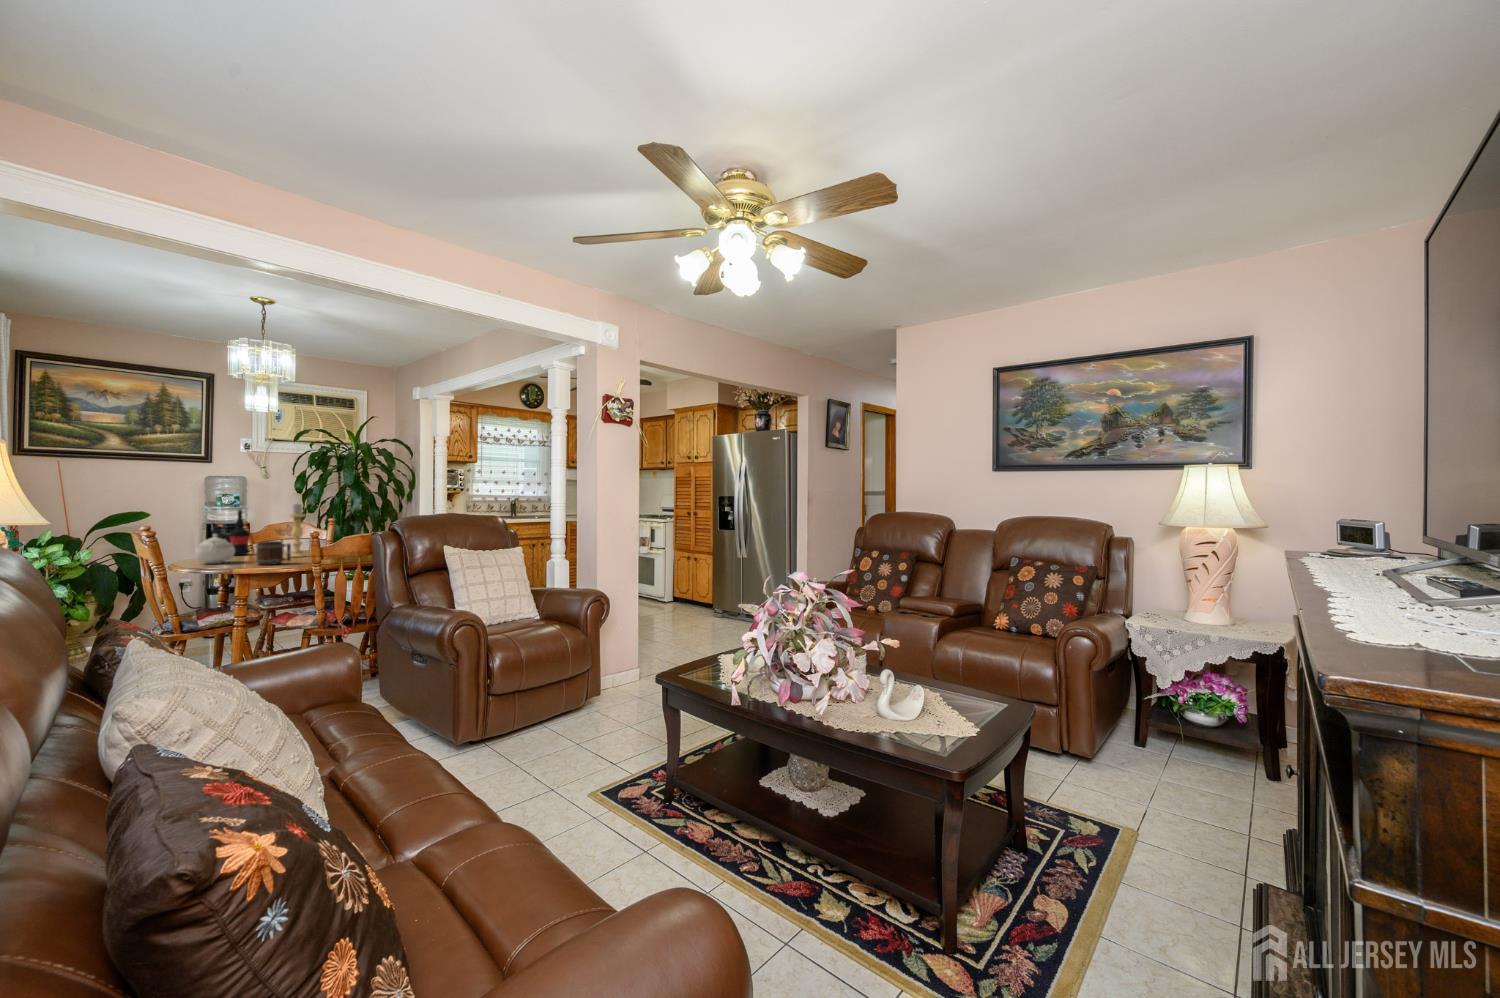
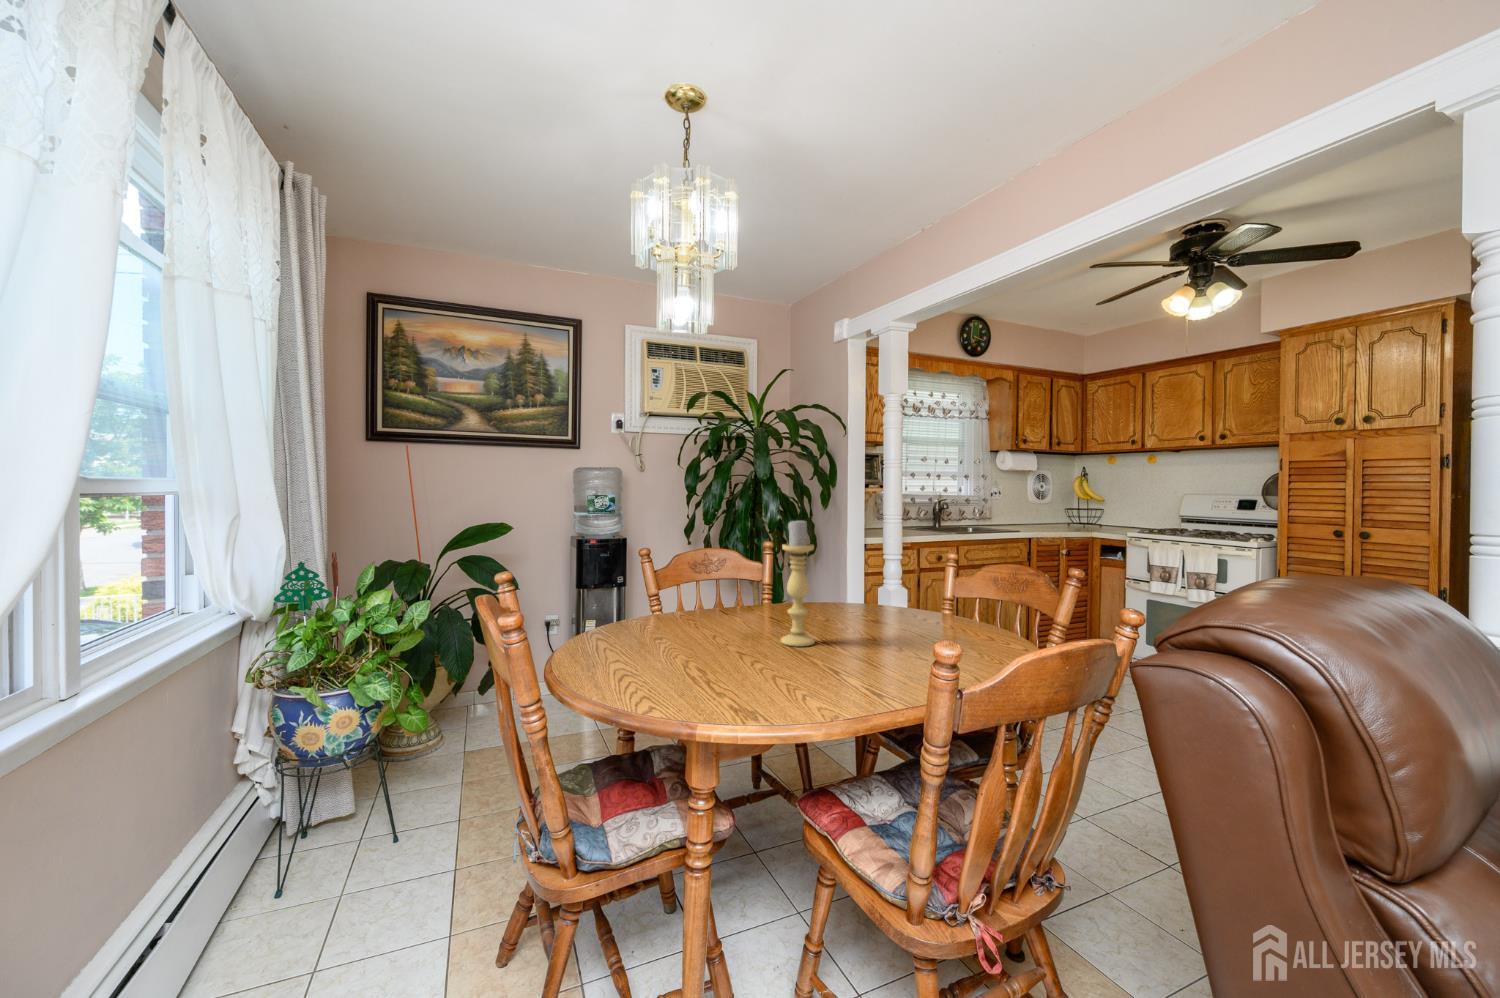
wine bottle: present [229,509,250,555] -> none [658,529,691,625]
teapot: present [195,534,235,564] -> none [634,601,709,679]
mug: present [256,541,291,565] -> none [780,629,856,706]

